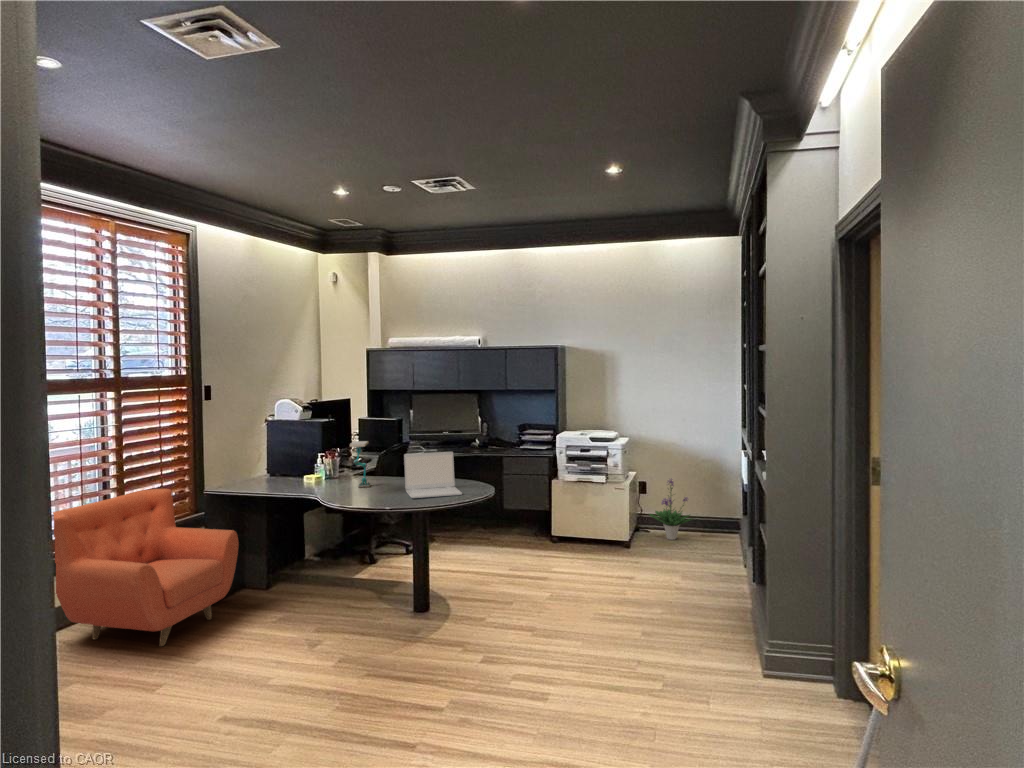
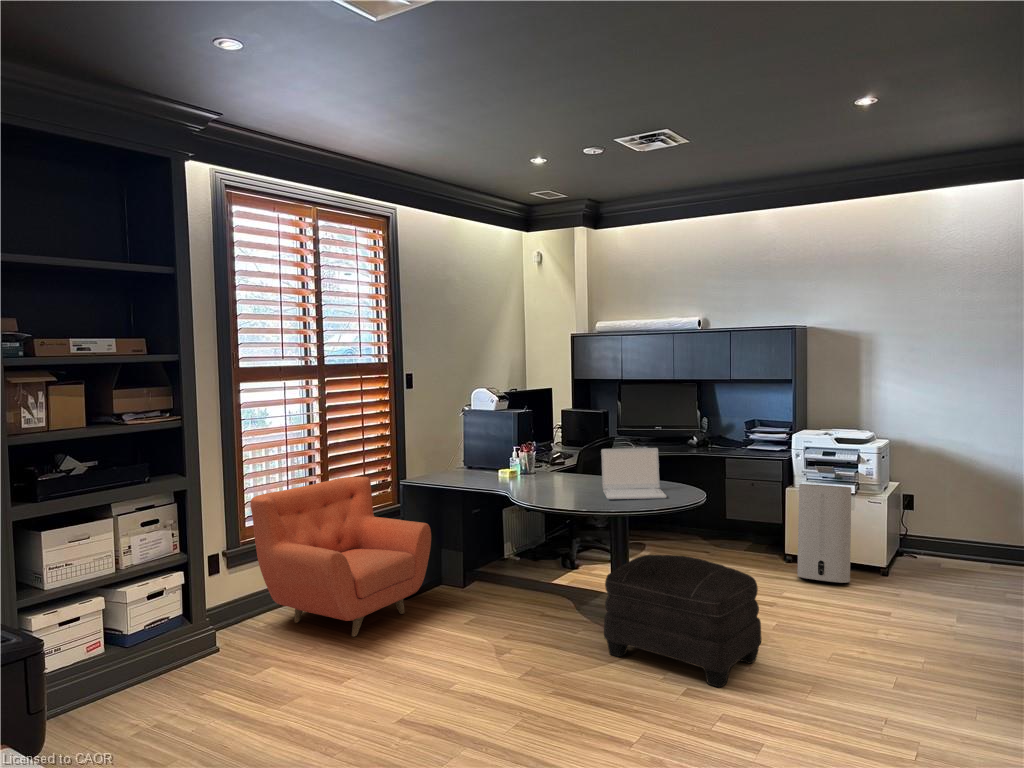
desk lamp: present [350,441,370,488] -> none [542,433,566,485]
air purifier: none [563,477,603,557] -> present [797,484,851,583]
potted plant: present [649,479,691,540] -> none [914,491,979,569]
ottoman: none [409,544,540,651] -> present [604,555,762,687]

